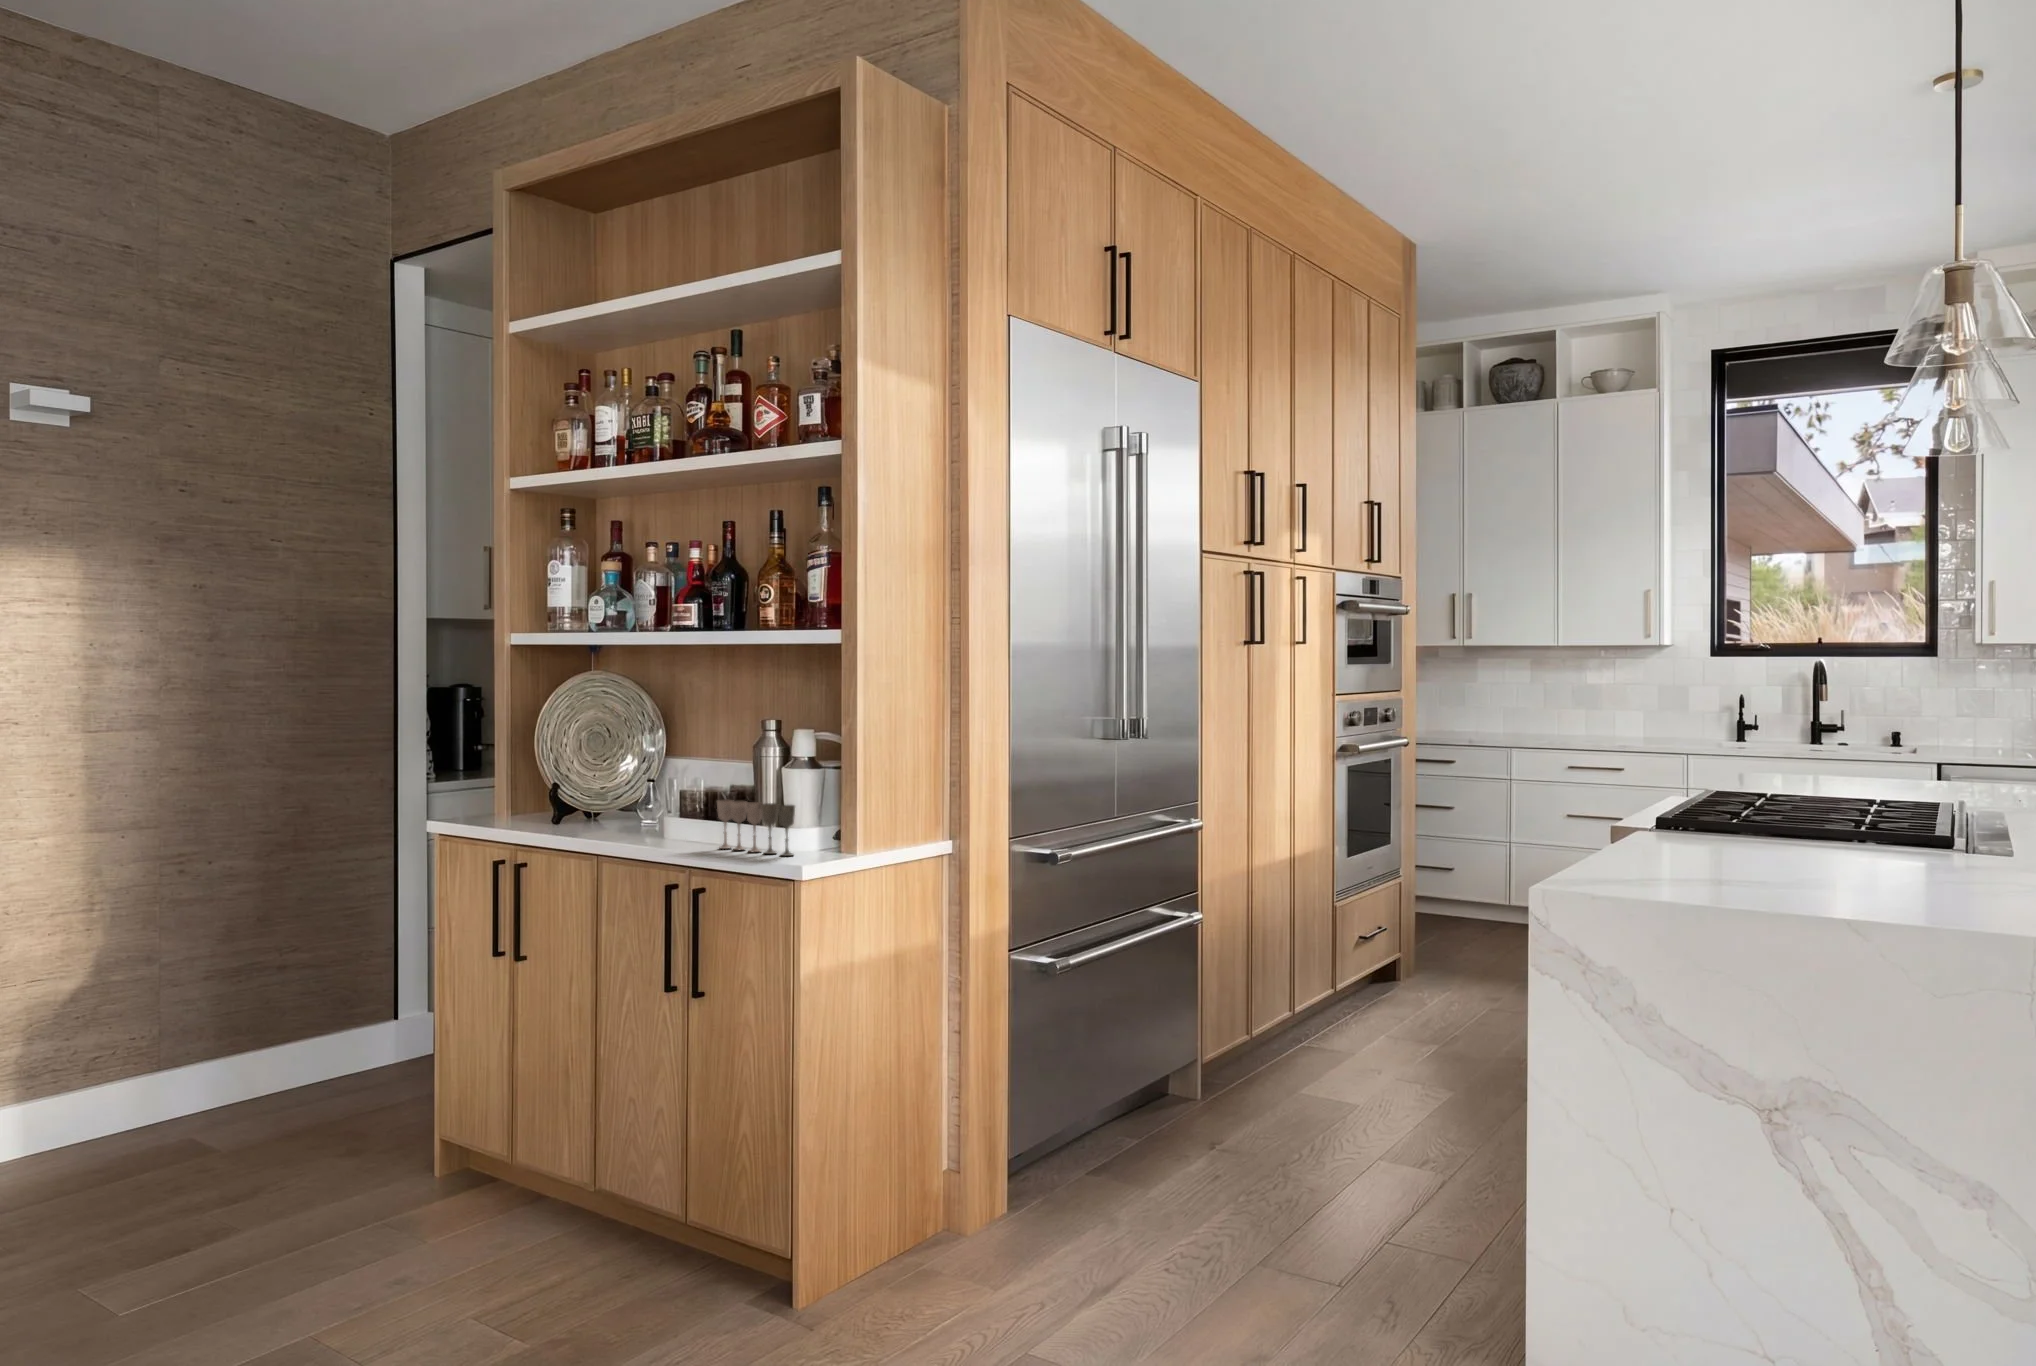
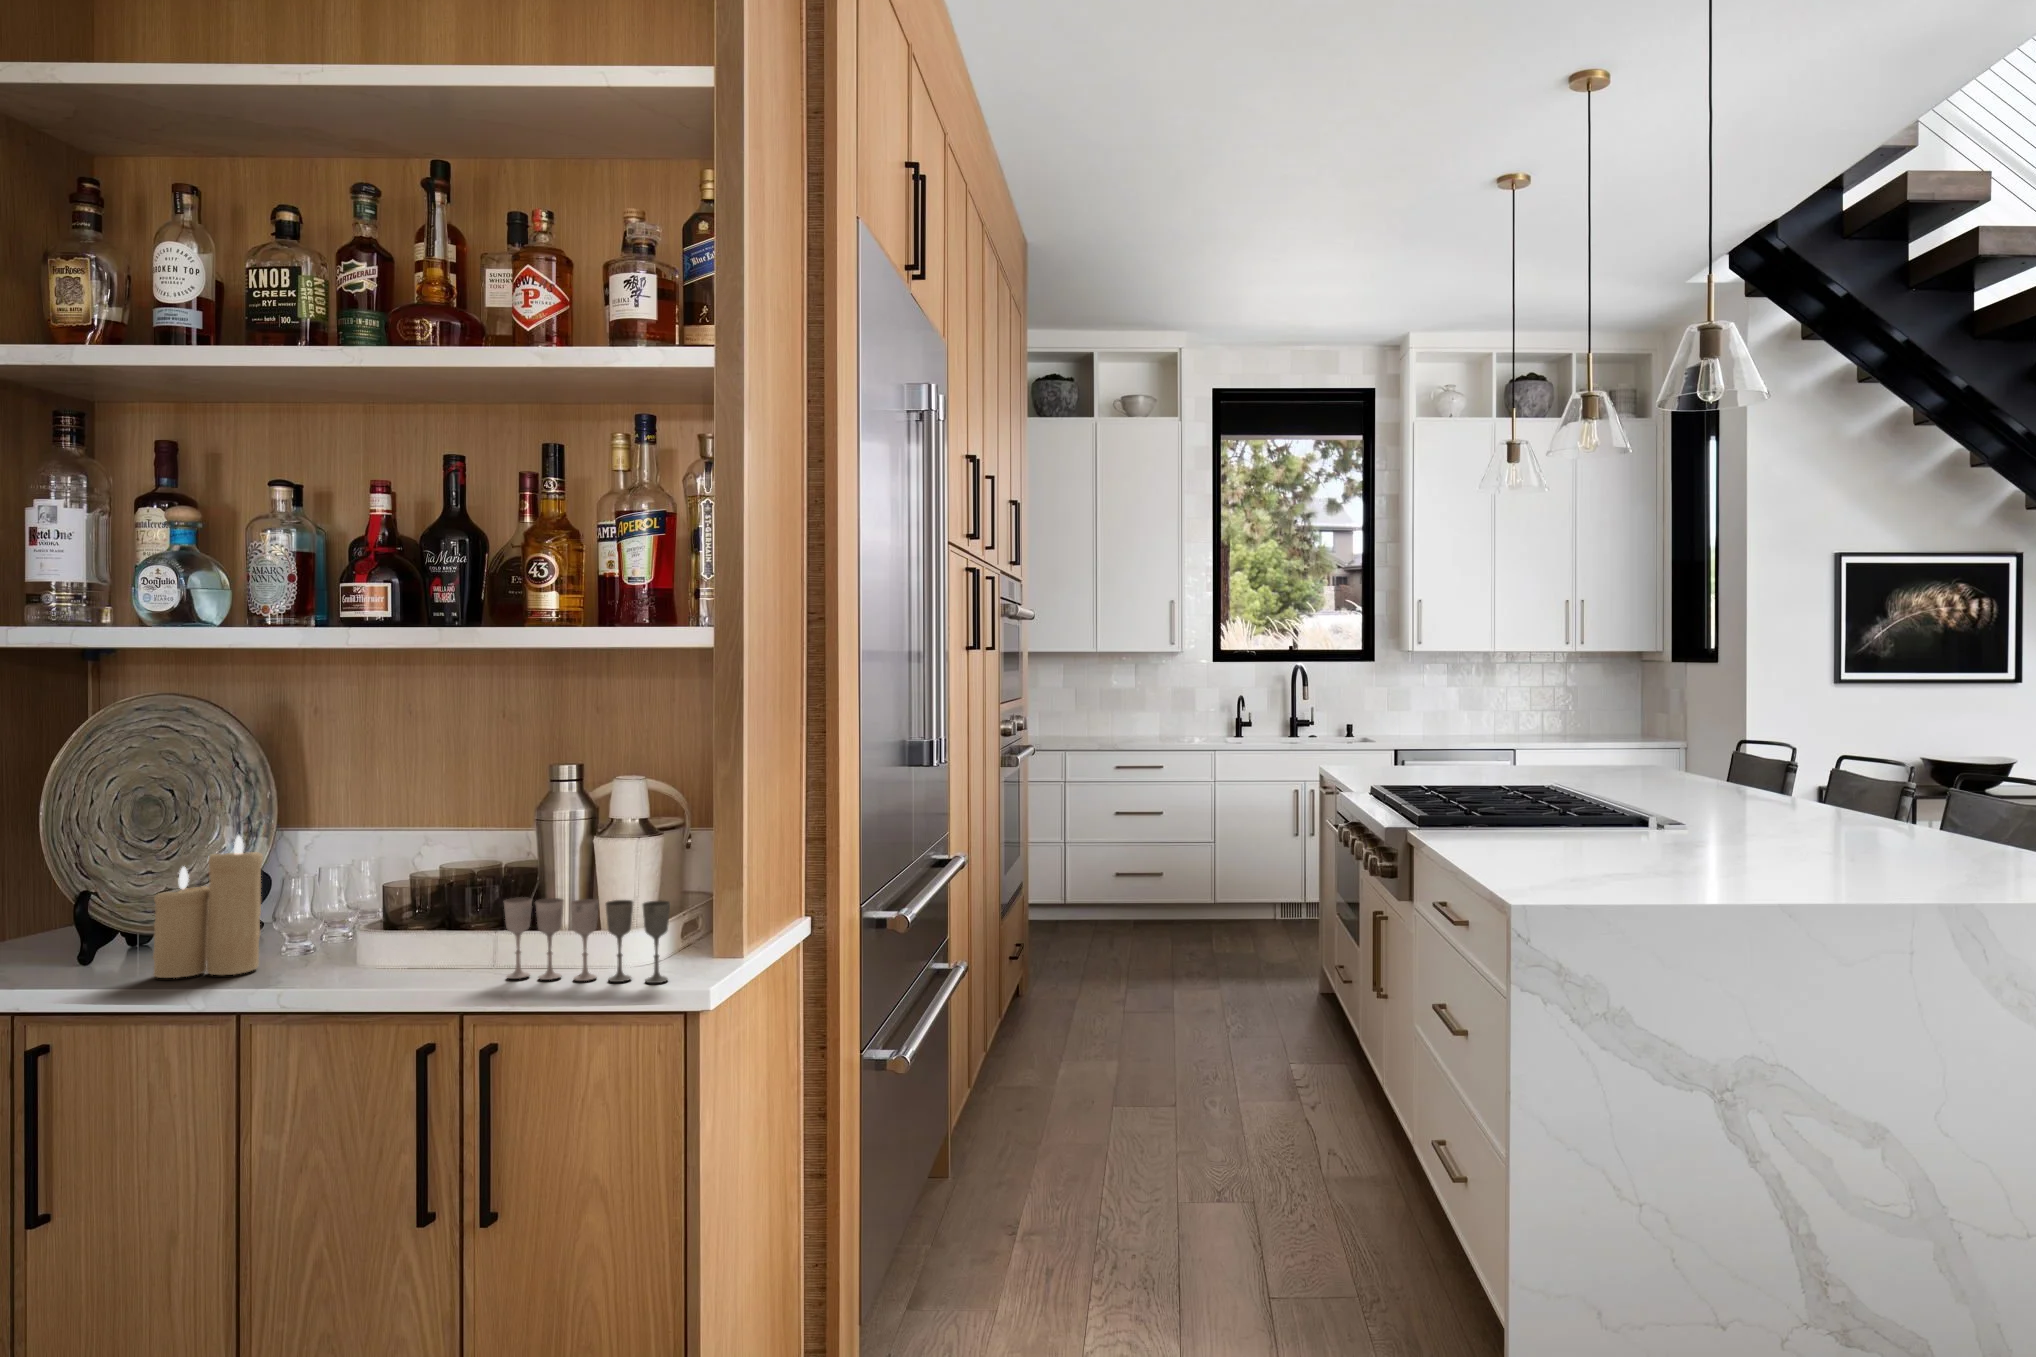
candle: none [571,756,624,837] -> present [153,835,263,978]

